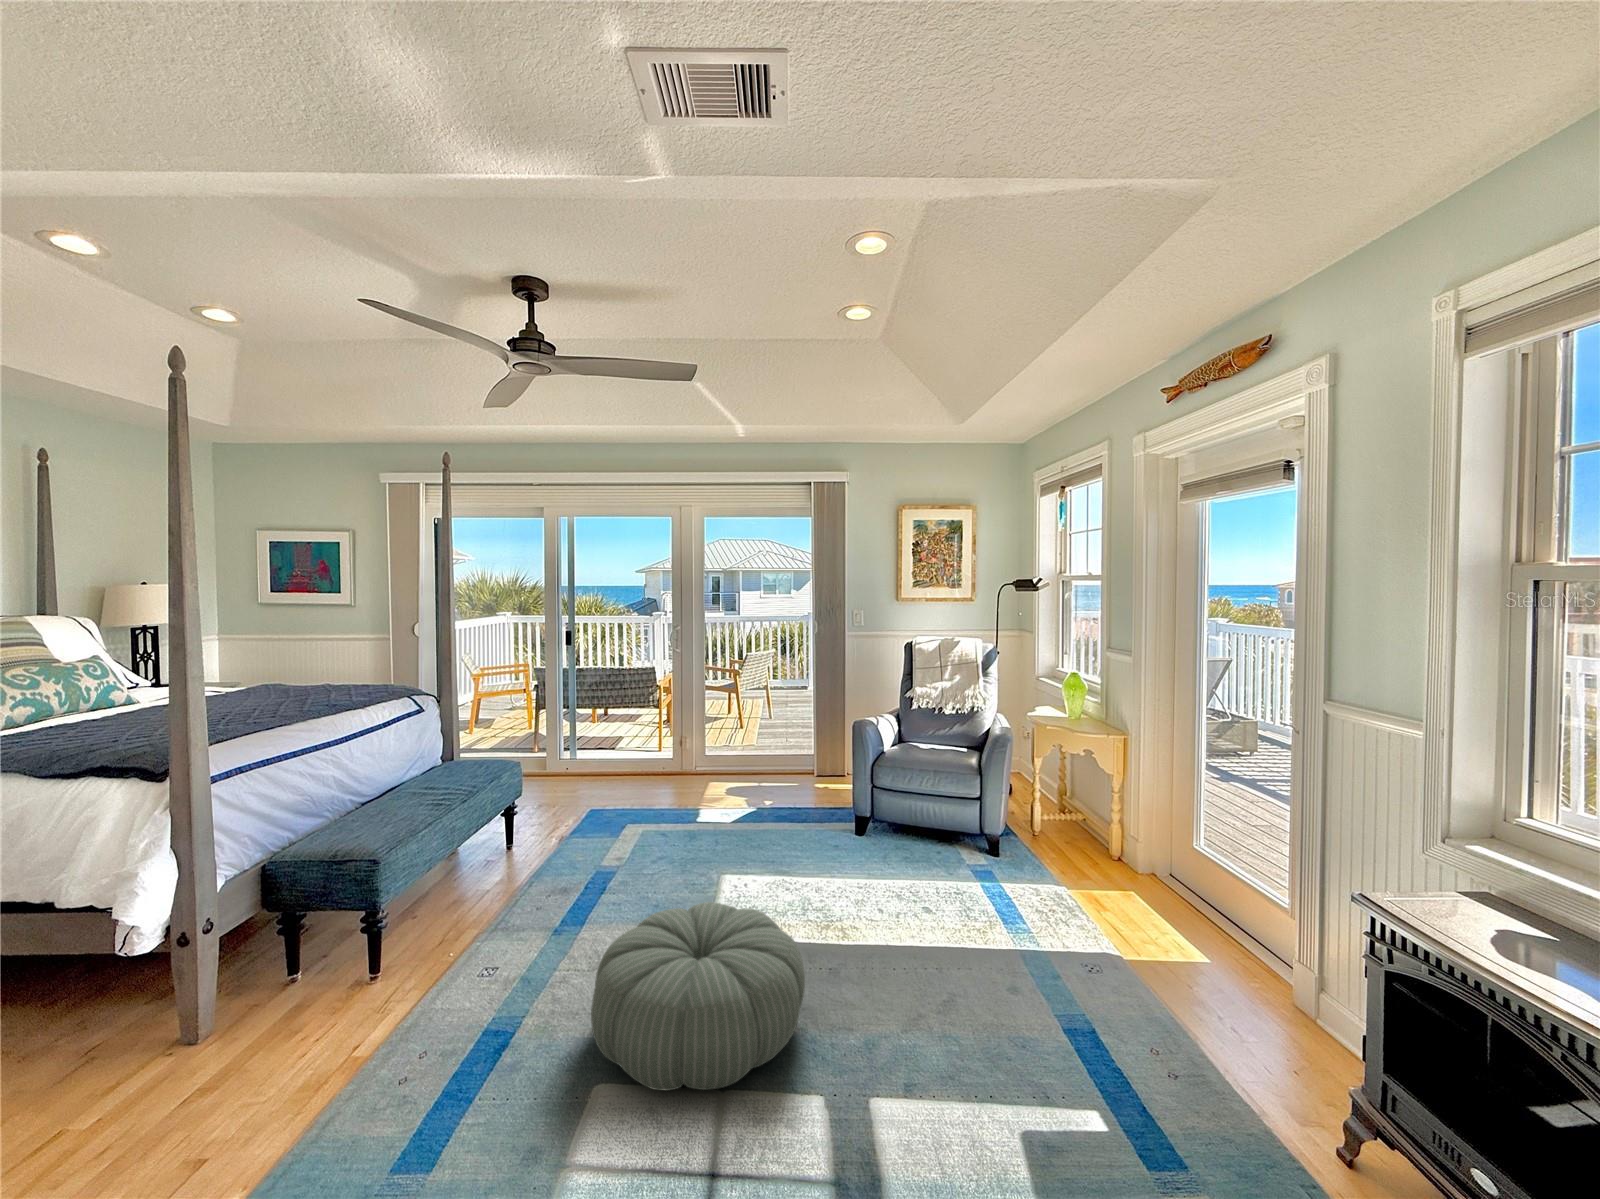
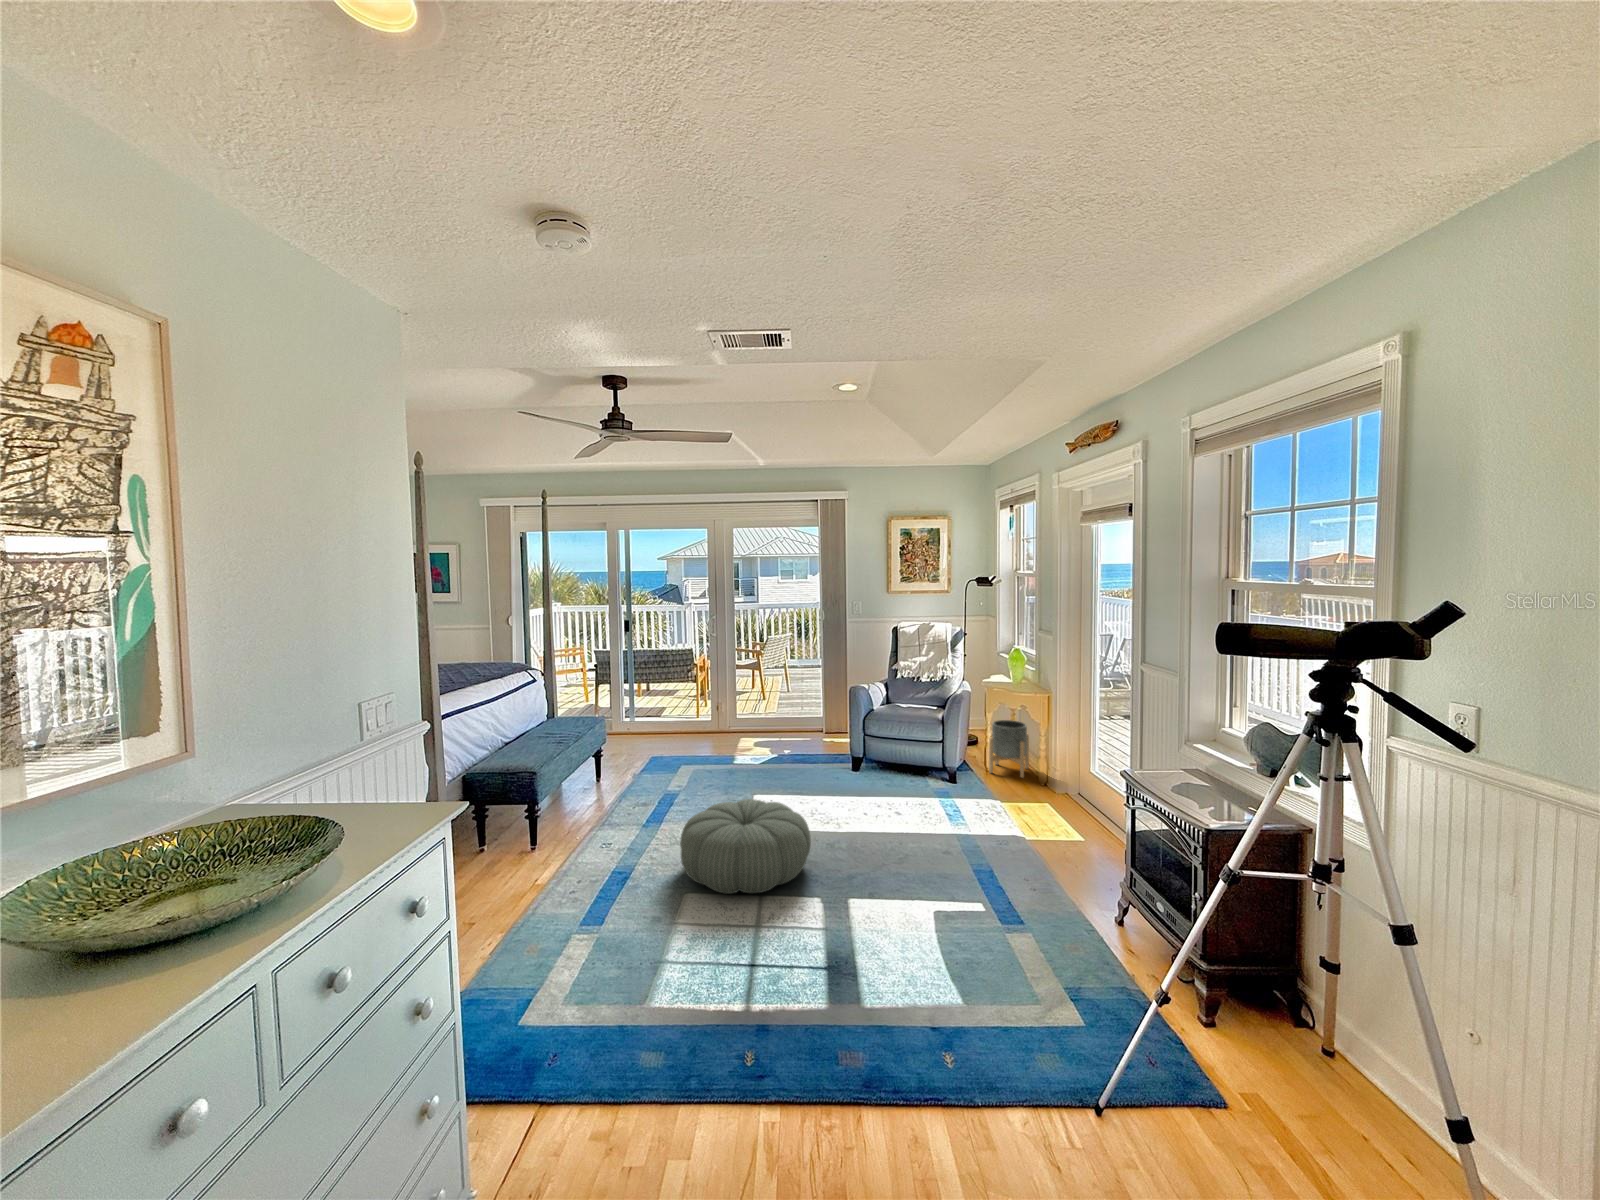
planter: none [1038,767,1089,847] -> present [989,720,1029,778]

